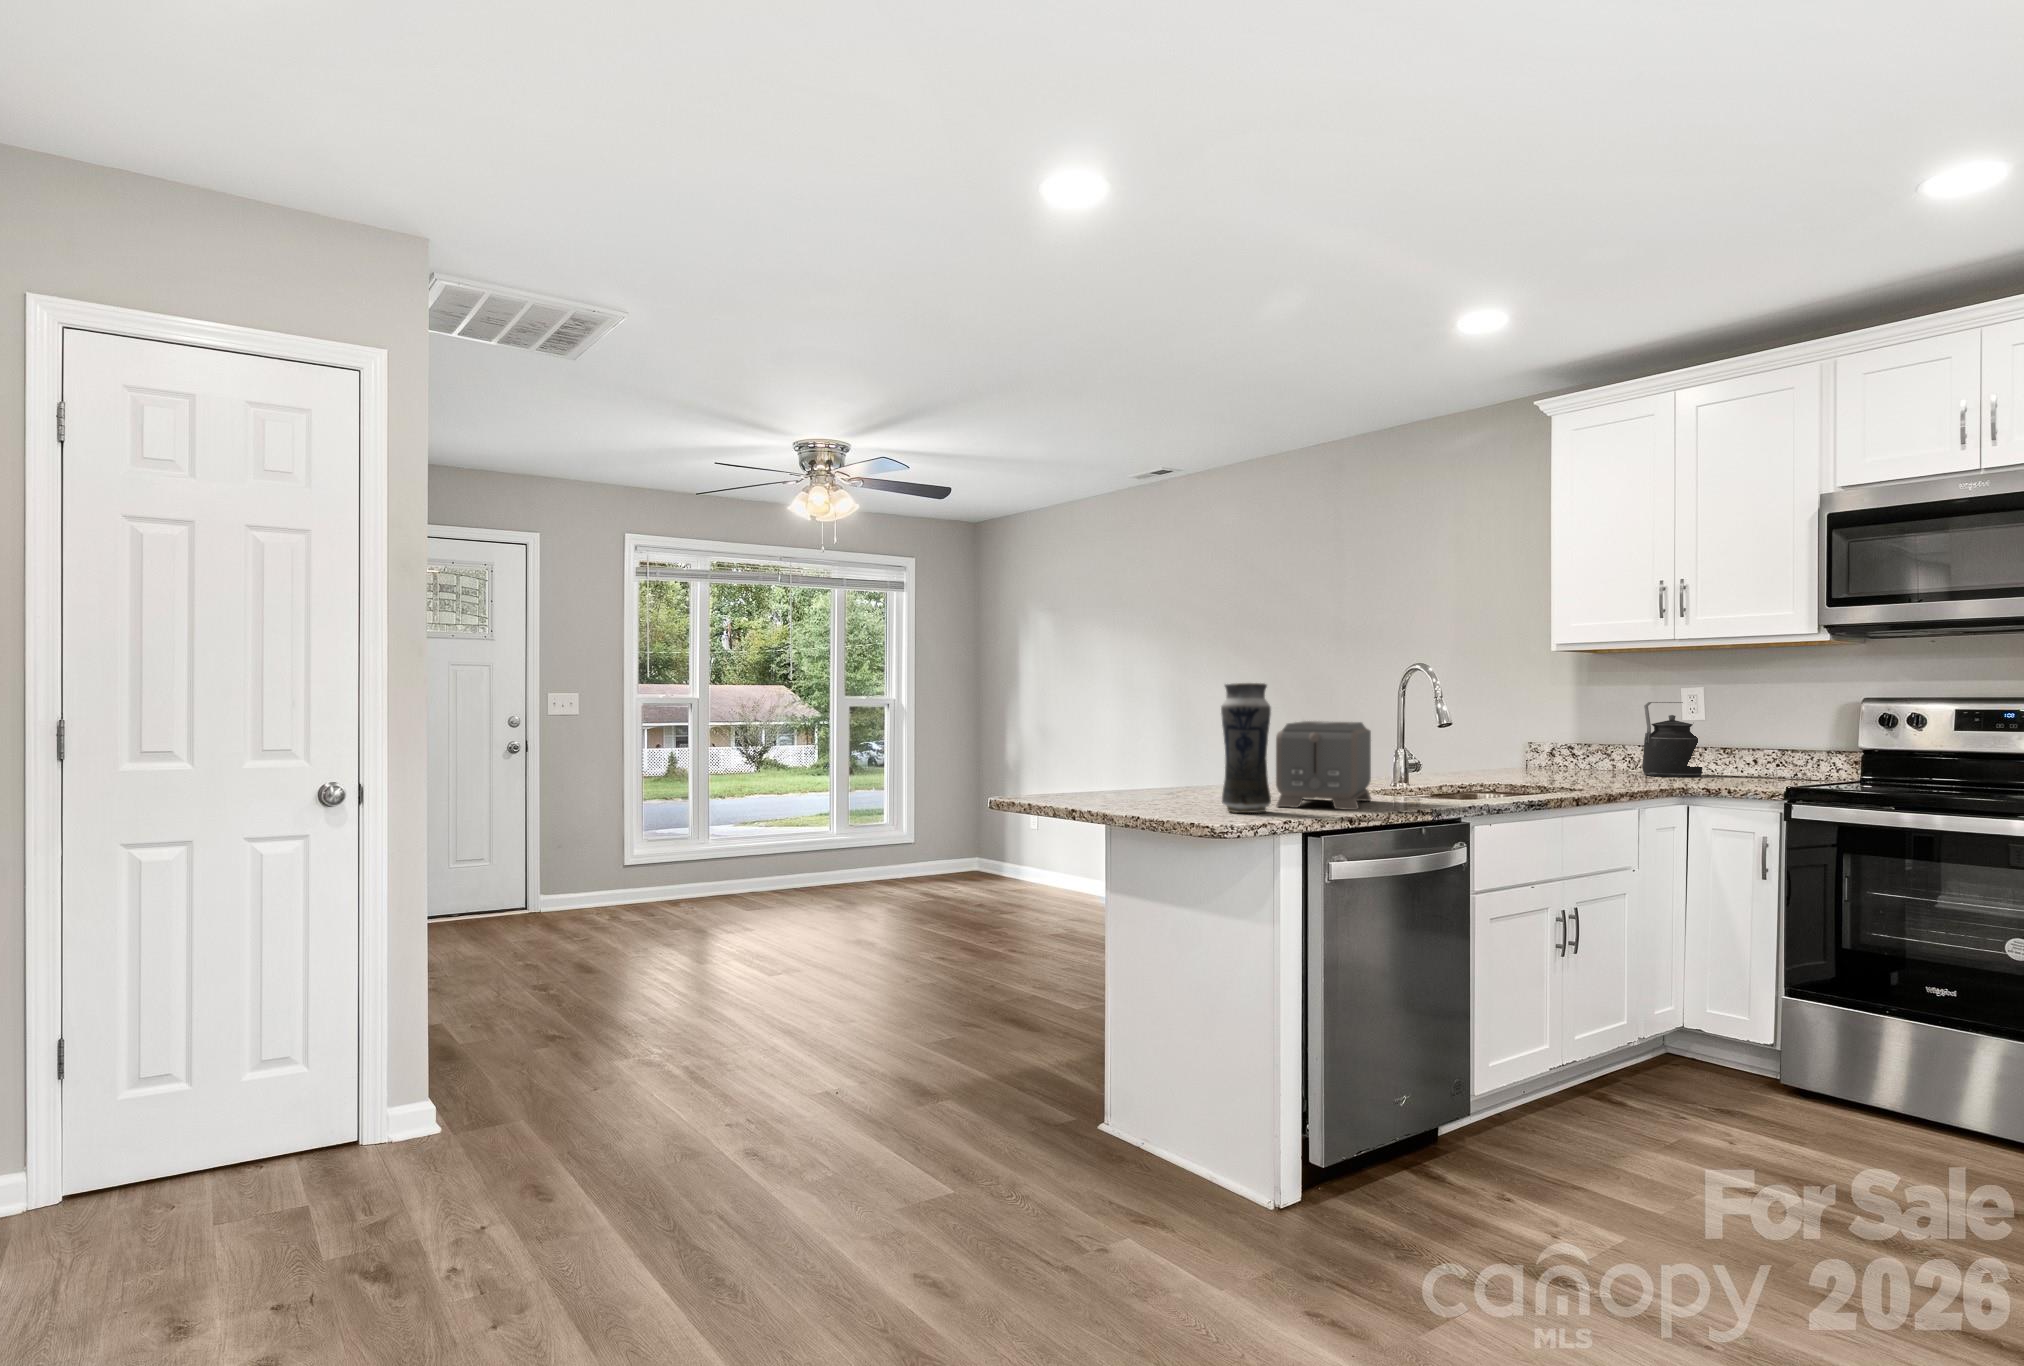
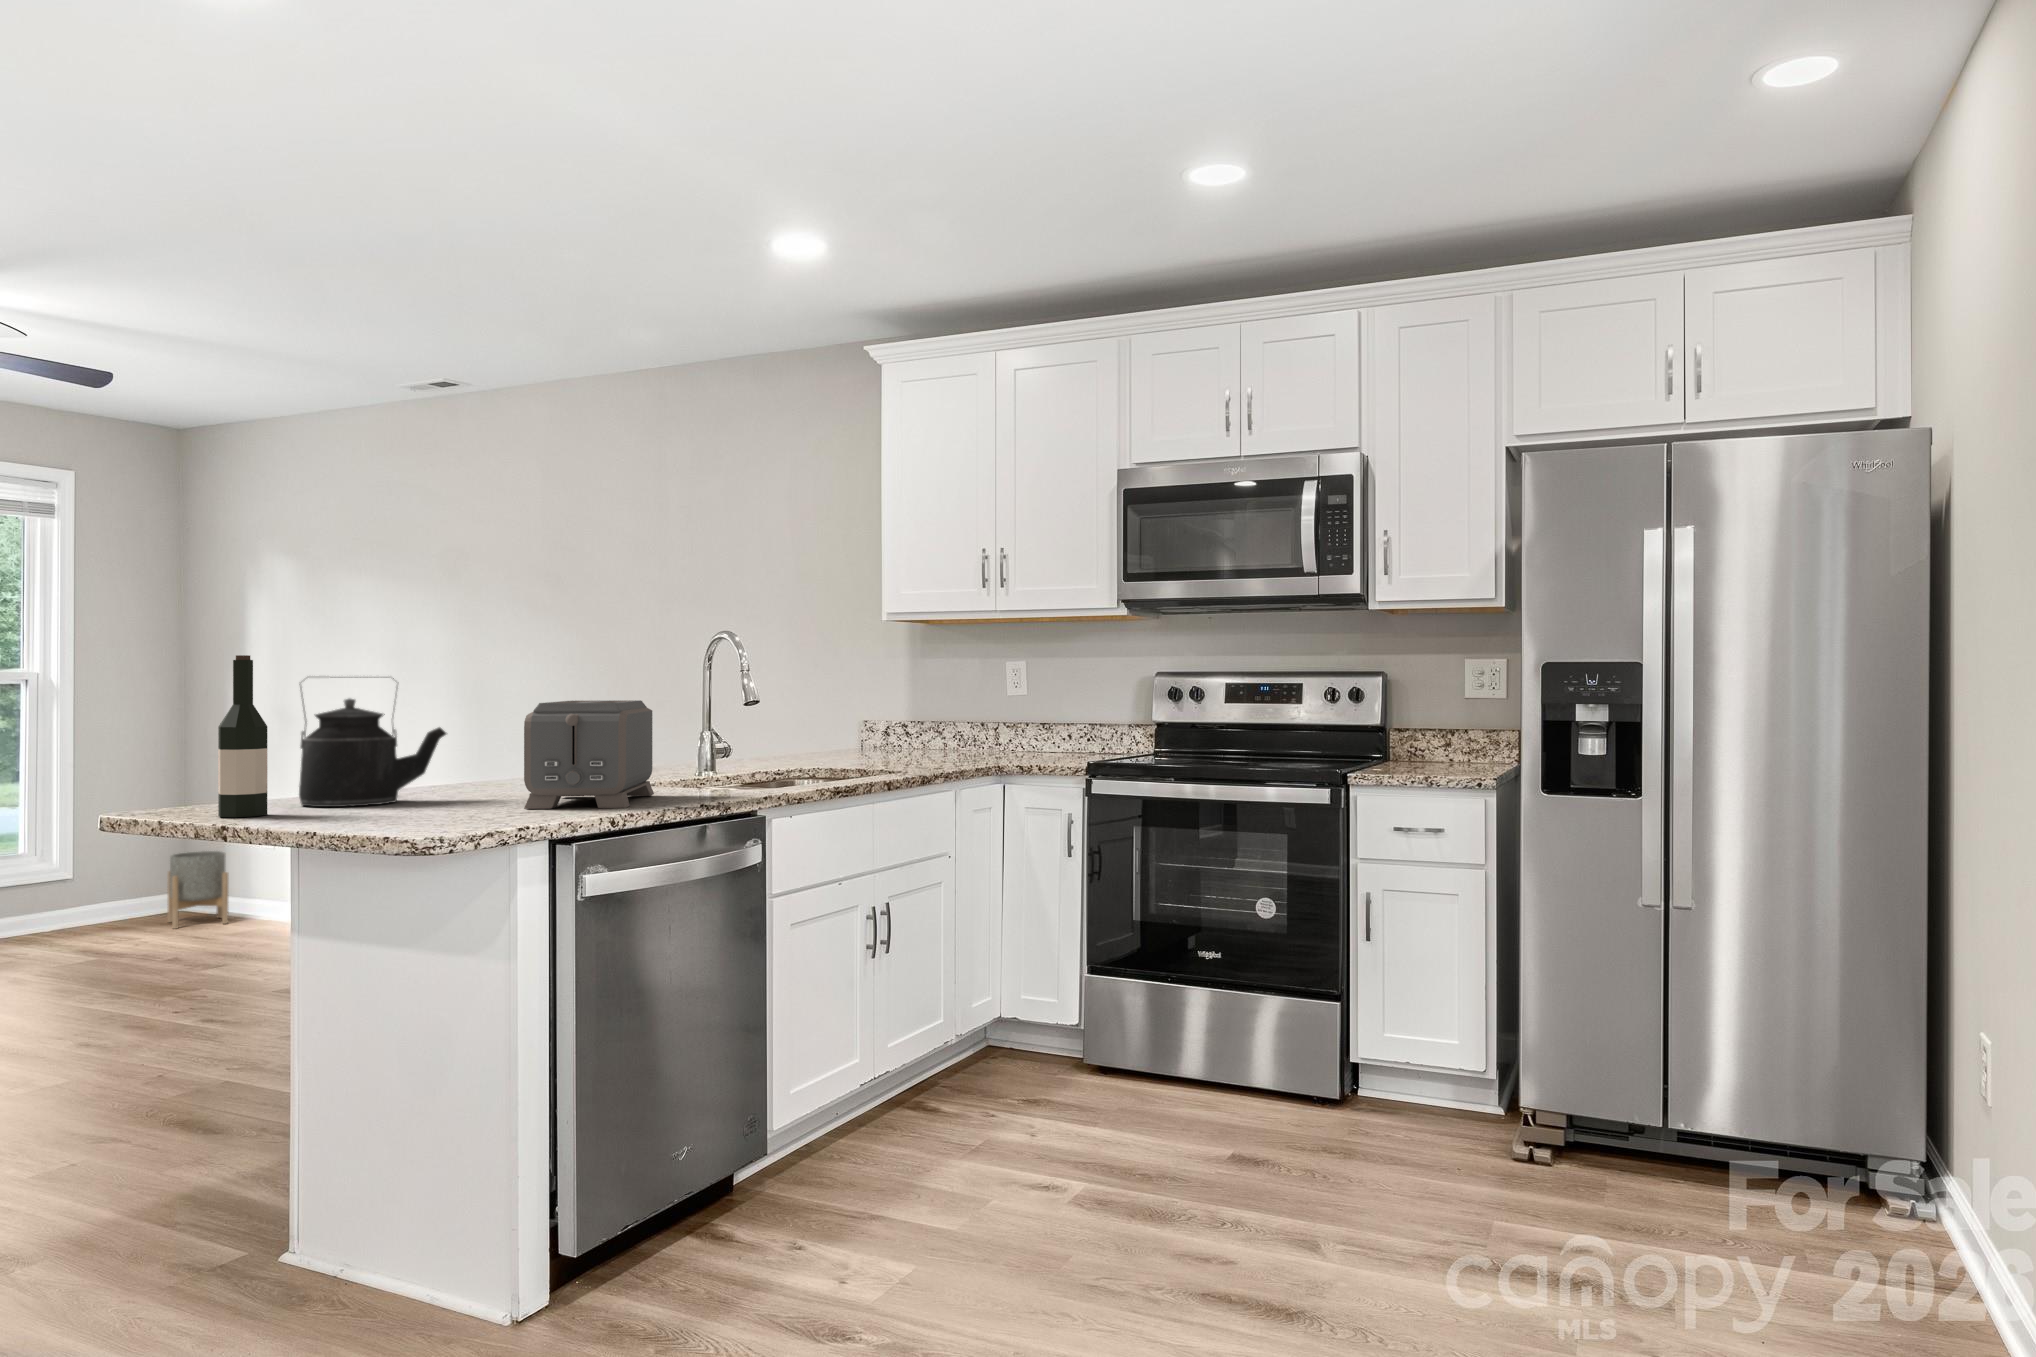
vase: present [1221,683,1271,813] -> none [443,651,511,820]
wine bottle: none [1061,686,1093,803] -> present [218,655,267,817]
kettle: present [1643,702,1702,777] -> present [299,677,446,807]
planter: none [968,827,1007,882] -> present [168,851,228,929]

